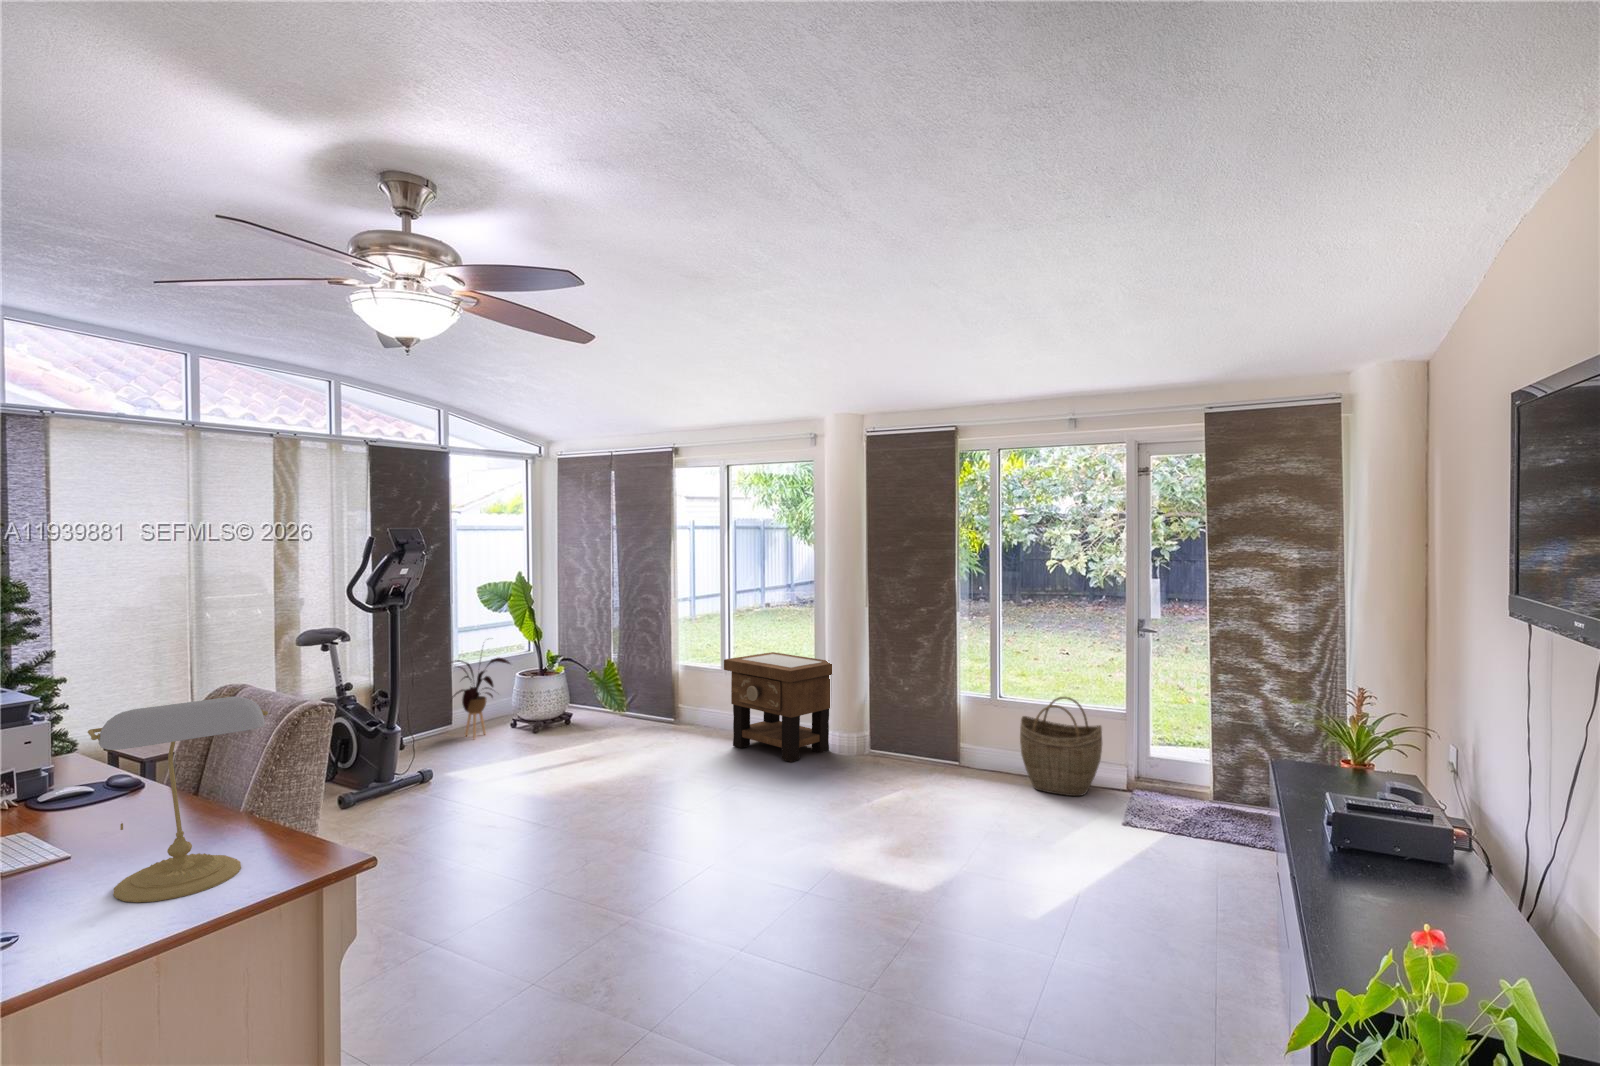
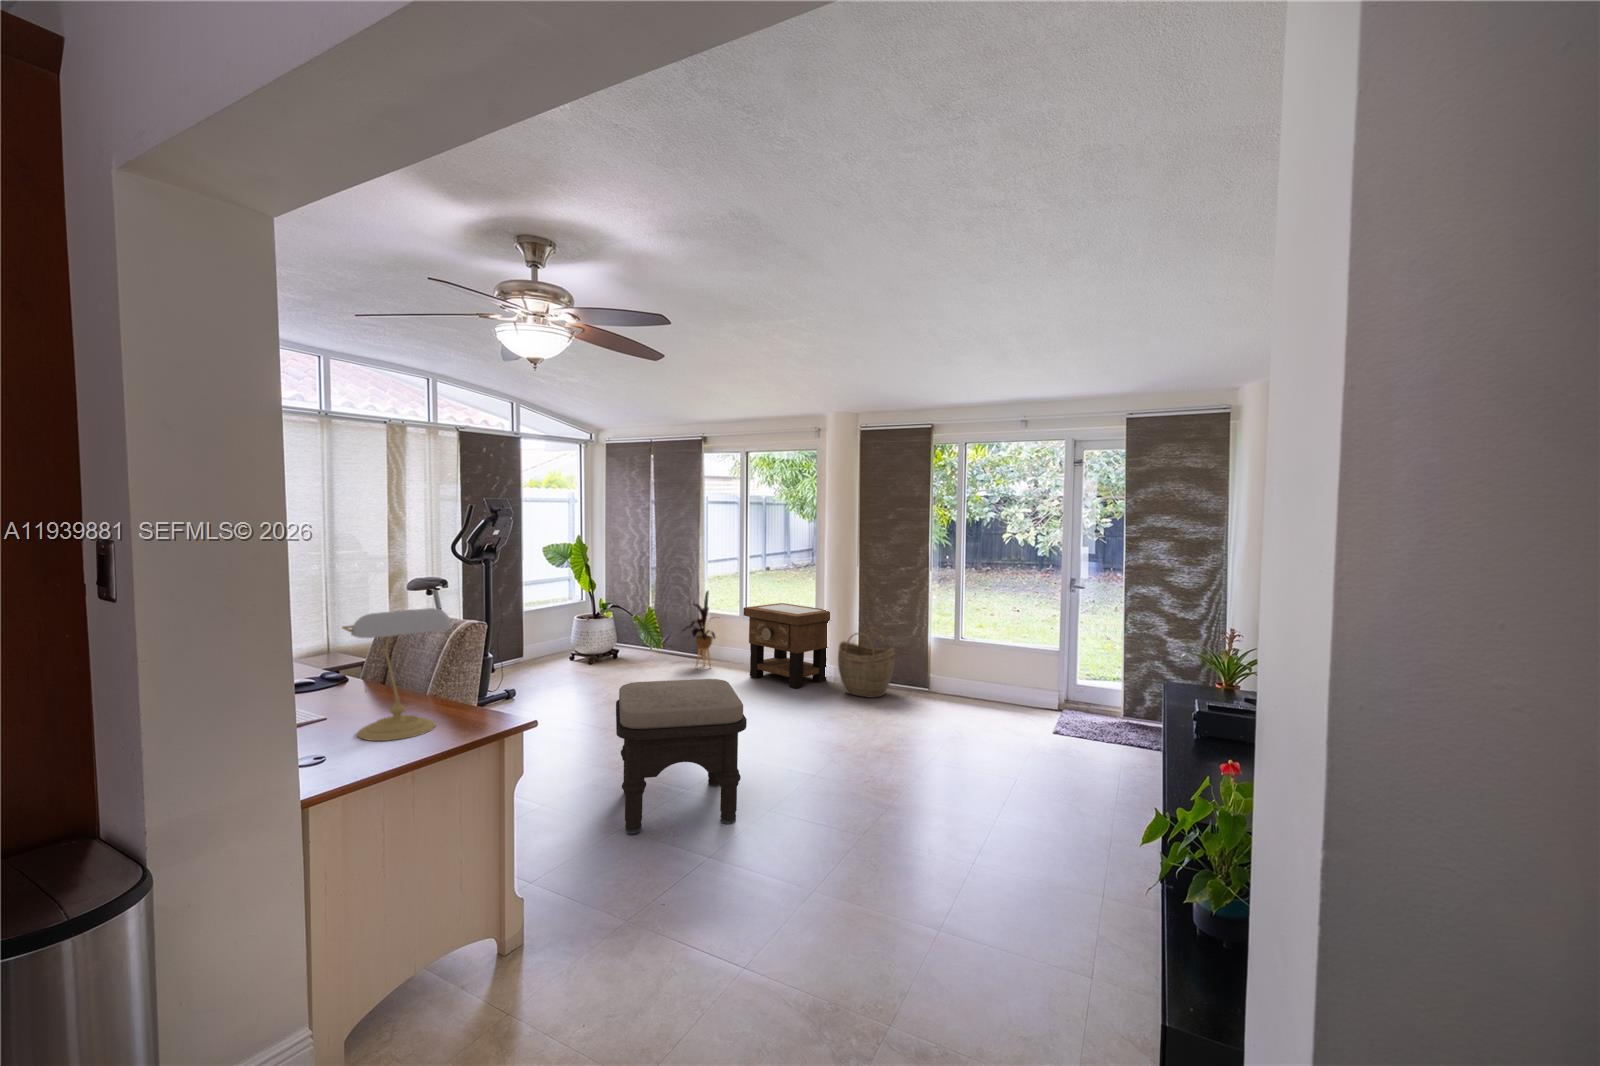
house plant: present [452,658,510,739] -> present [683,591,719,667]
woven basket: present [1020,697,1102,796] -> present [838,628,895,698]
ottoman: none [534,765,714,991] -> present [616,679,747,834]

